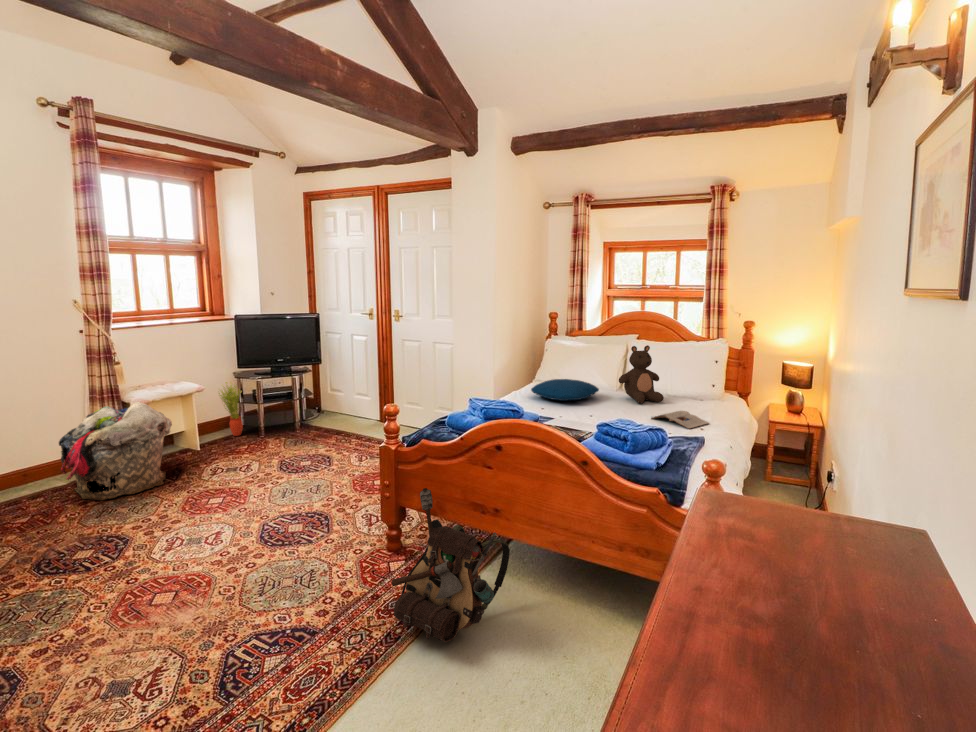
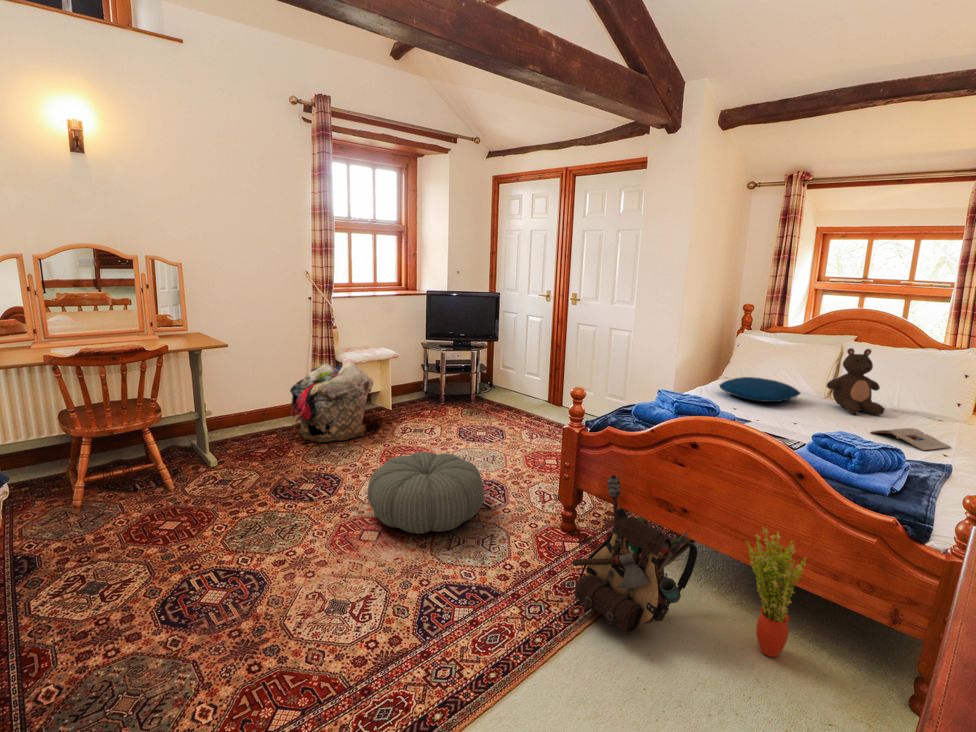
potted plant: present [219,382,243,436] -> present [746,527,806,657]
pouf: none [160,491,301,585] -> present [367,452,484,534]

